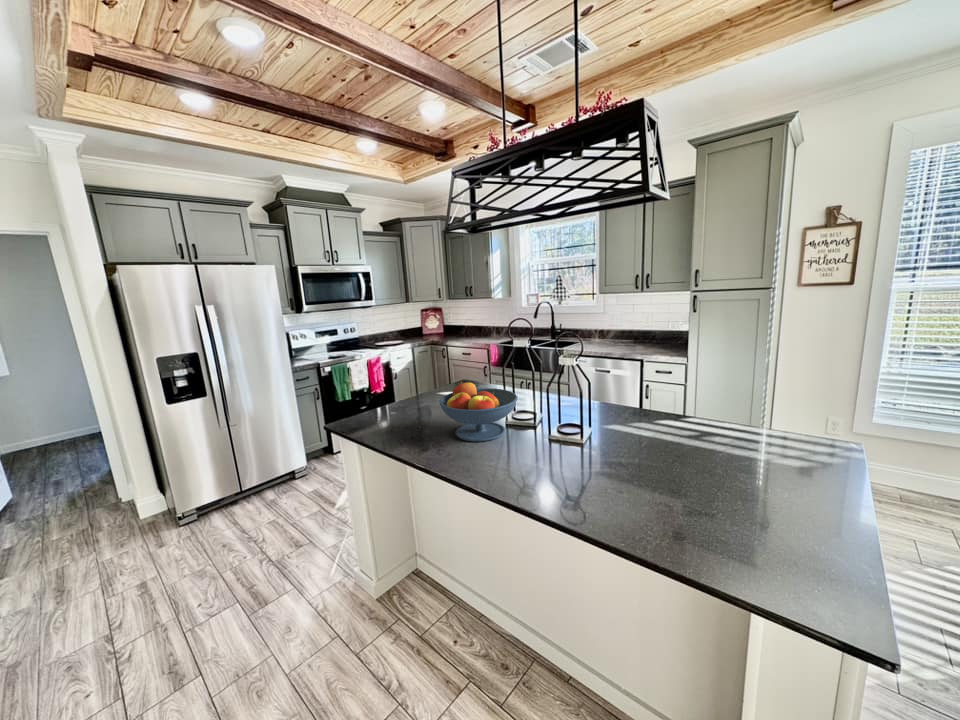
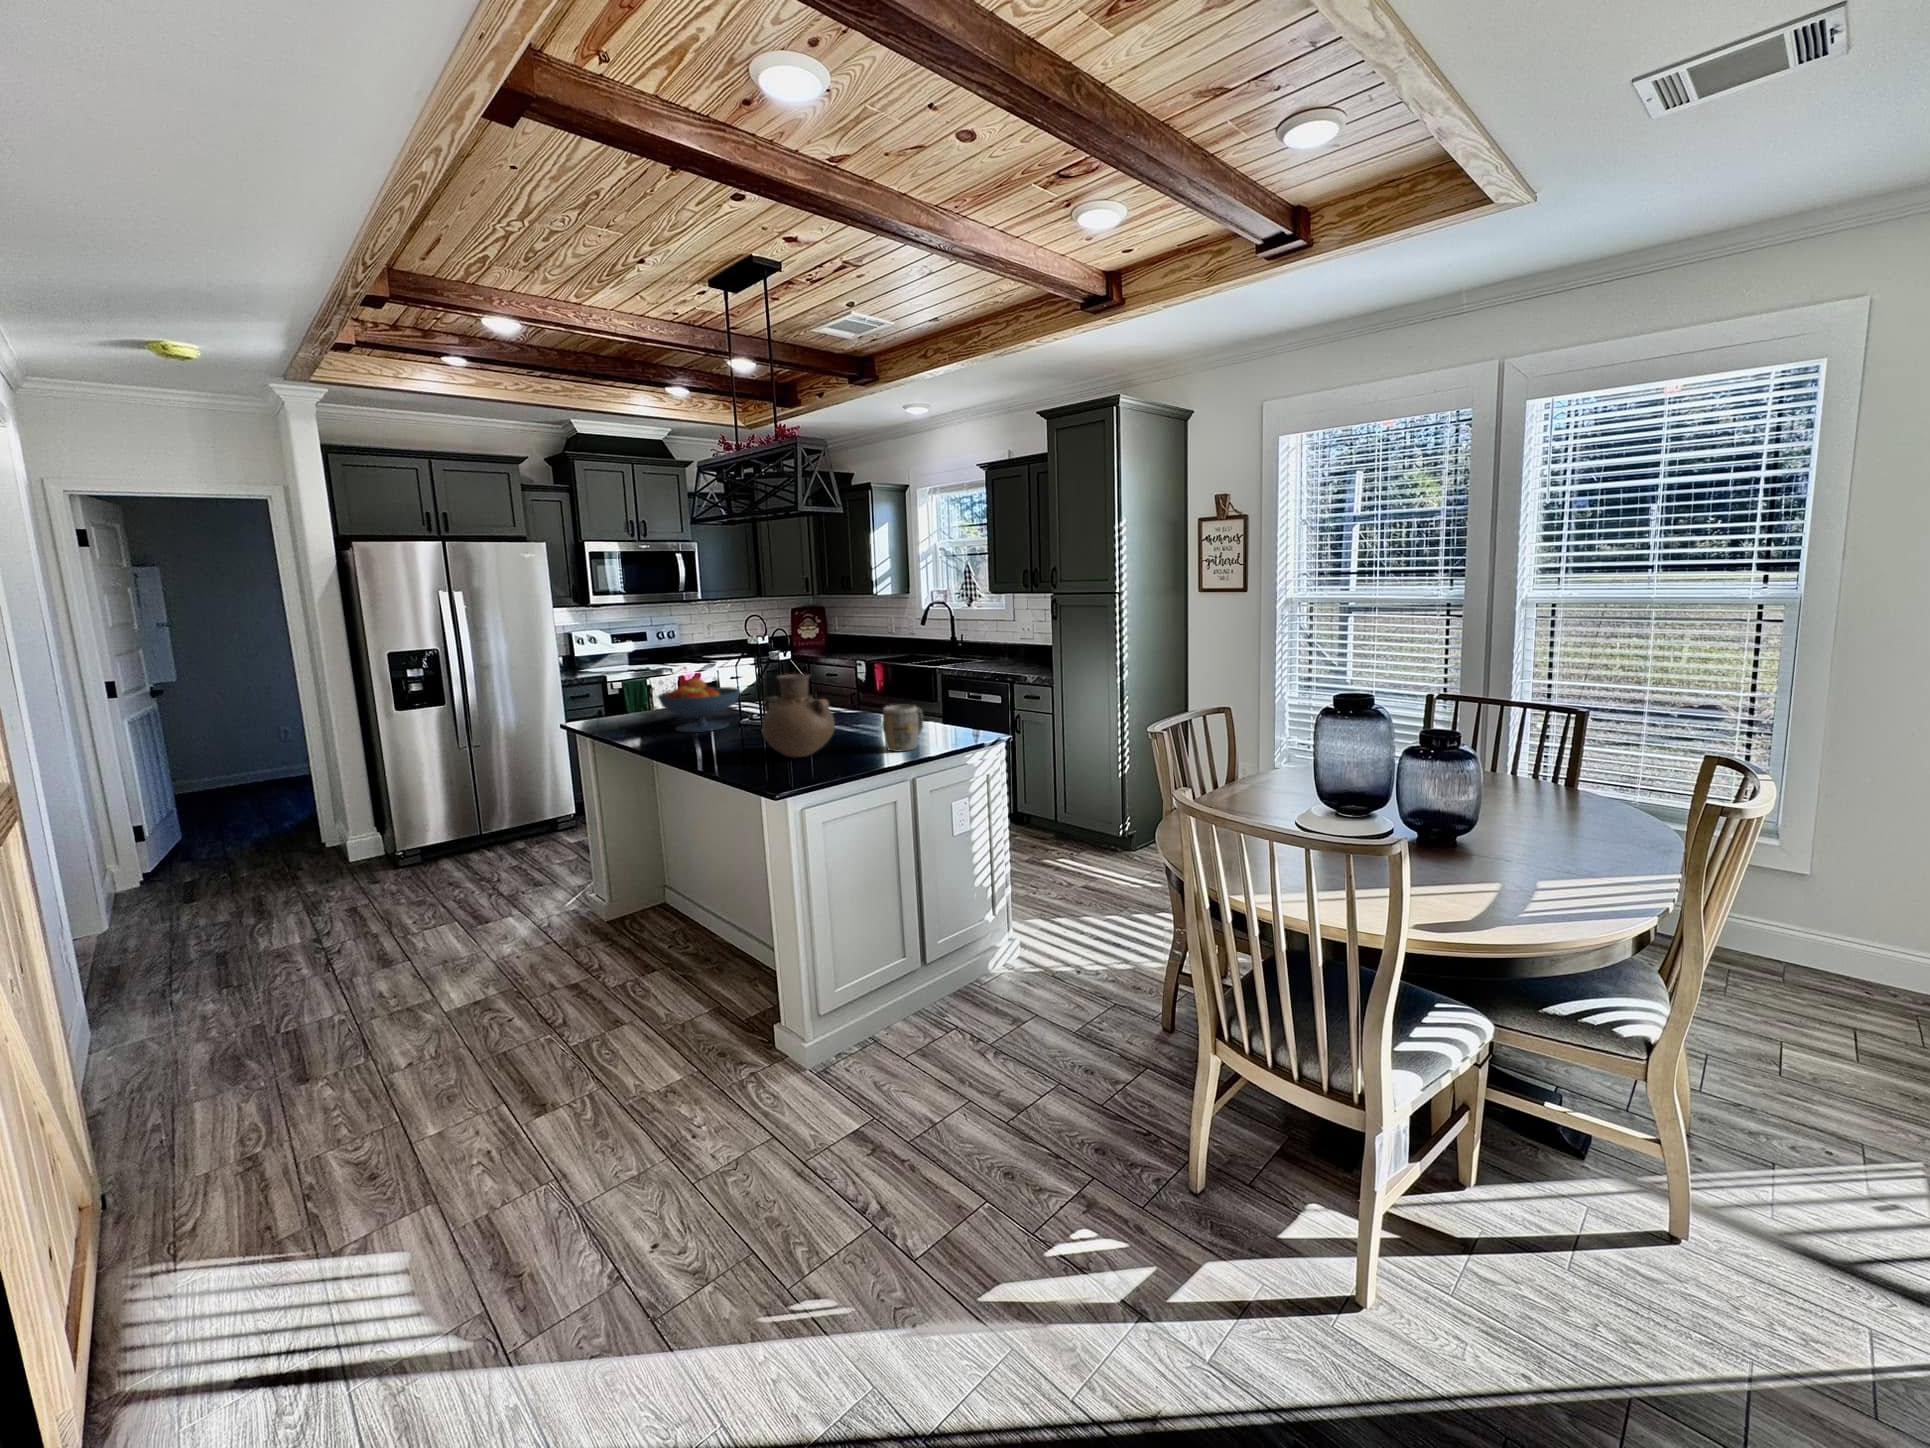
vase: none [639,392,746,502] -> present [762,674,835,757]
mug: none [760,419,816,481] -> present [882,705,923,752]

